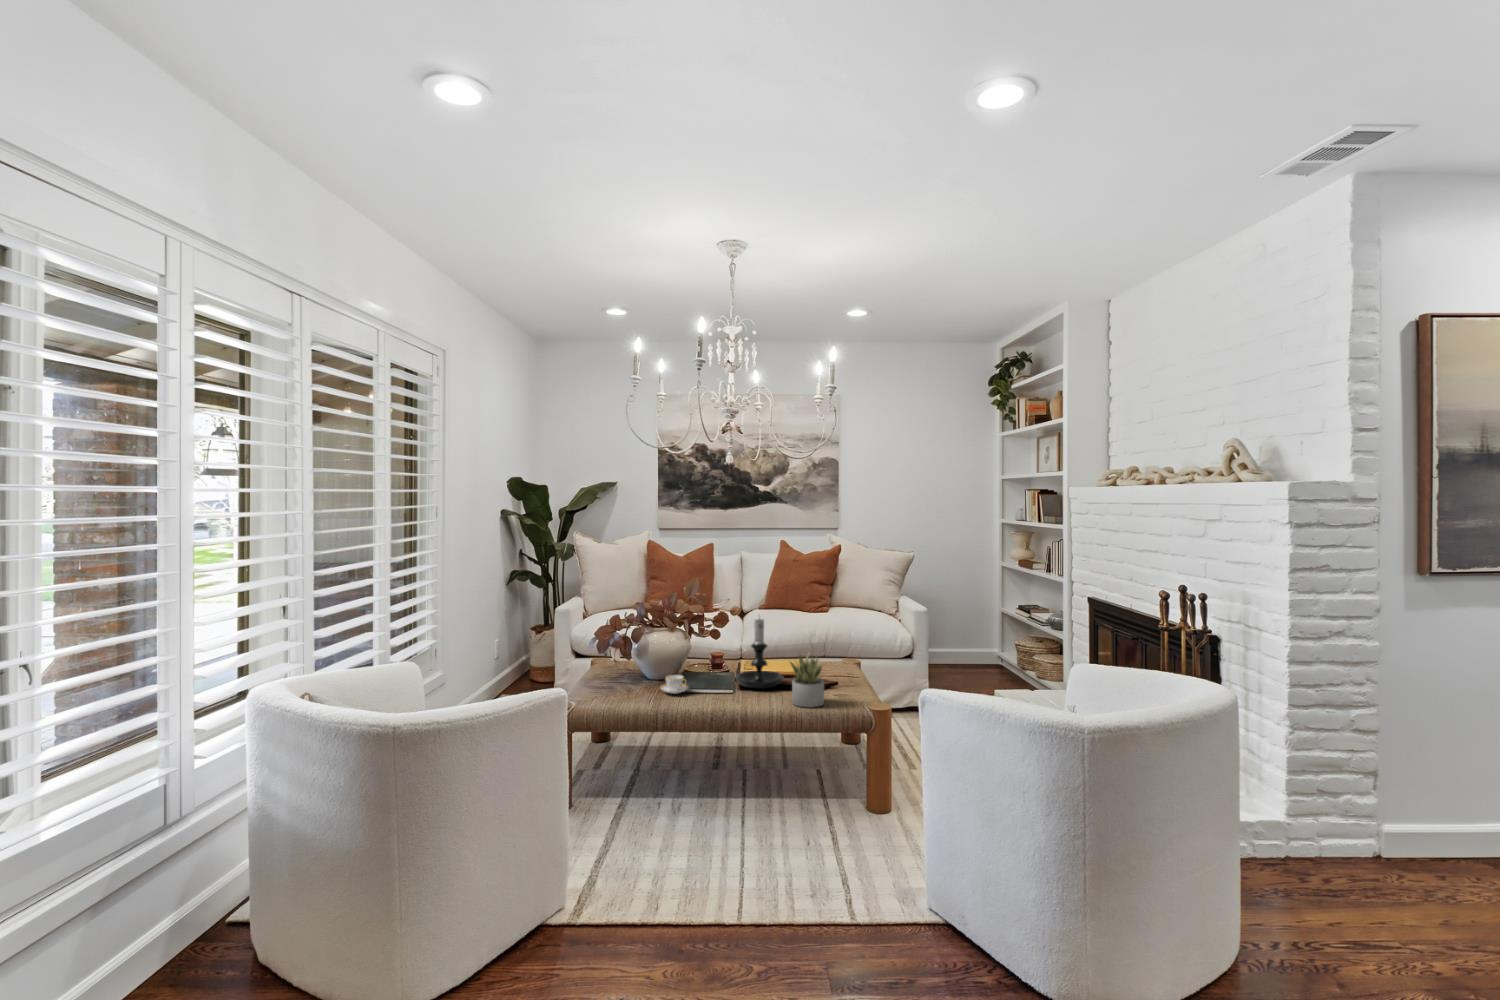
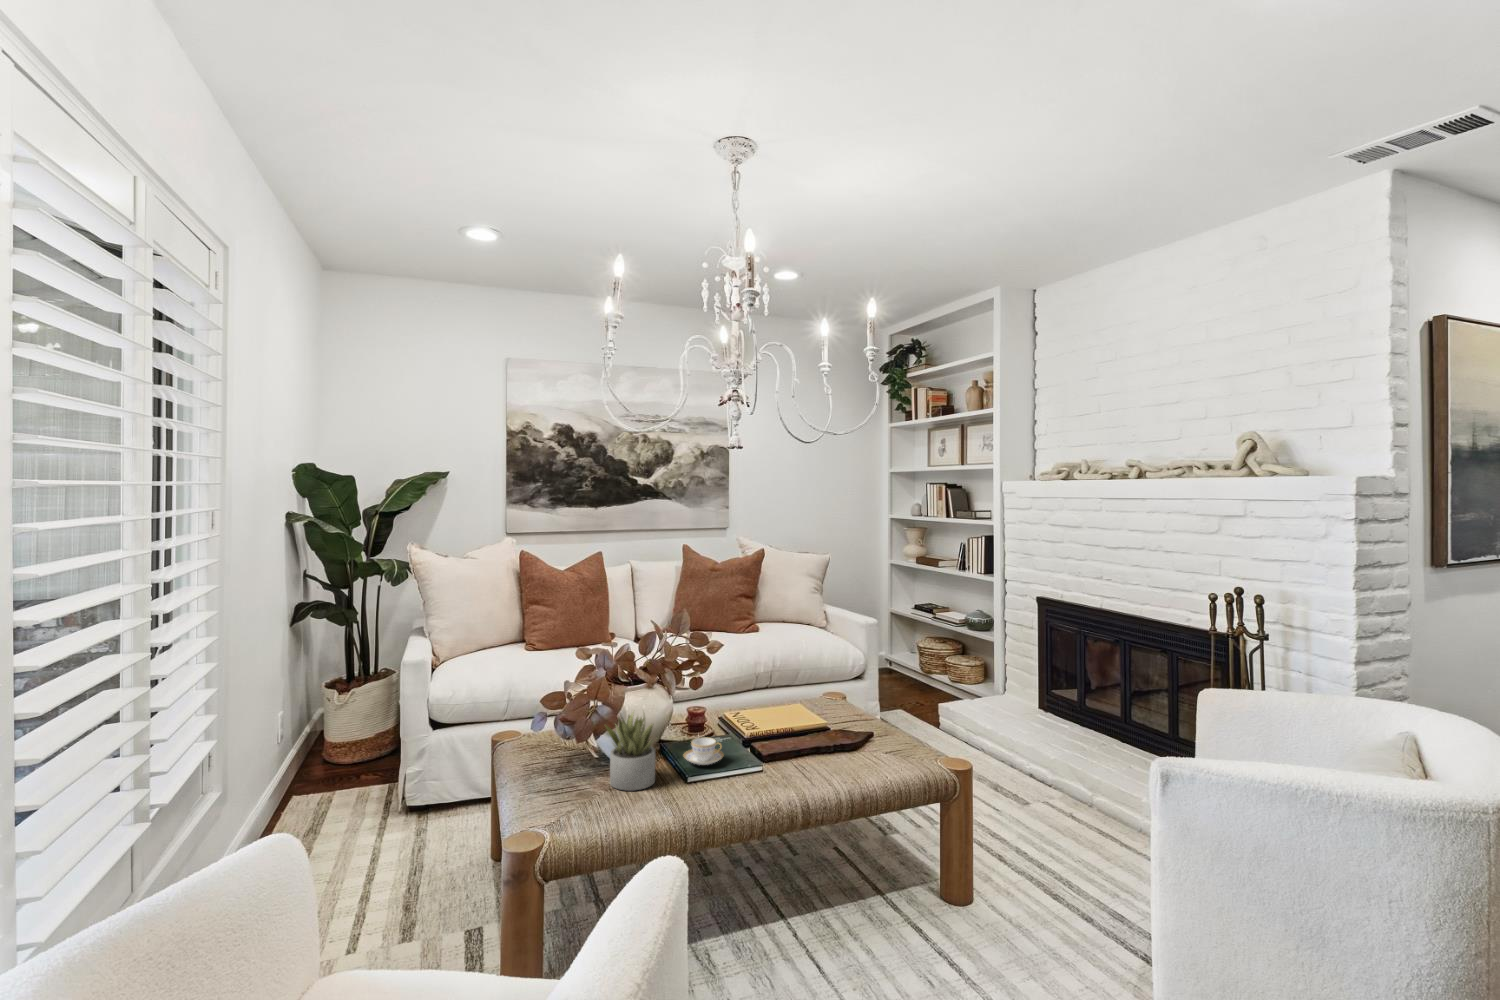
candle holder: present [736,619,784,689] -> none [762,646,825,742]
succulent plant: present [790,654,825,707] -> present [606,712,656,791]

